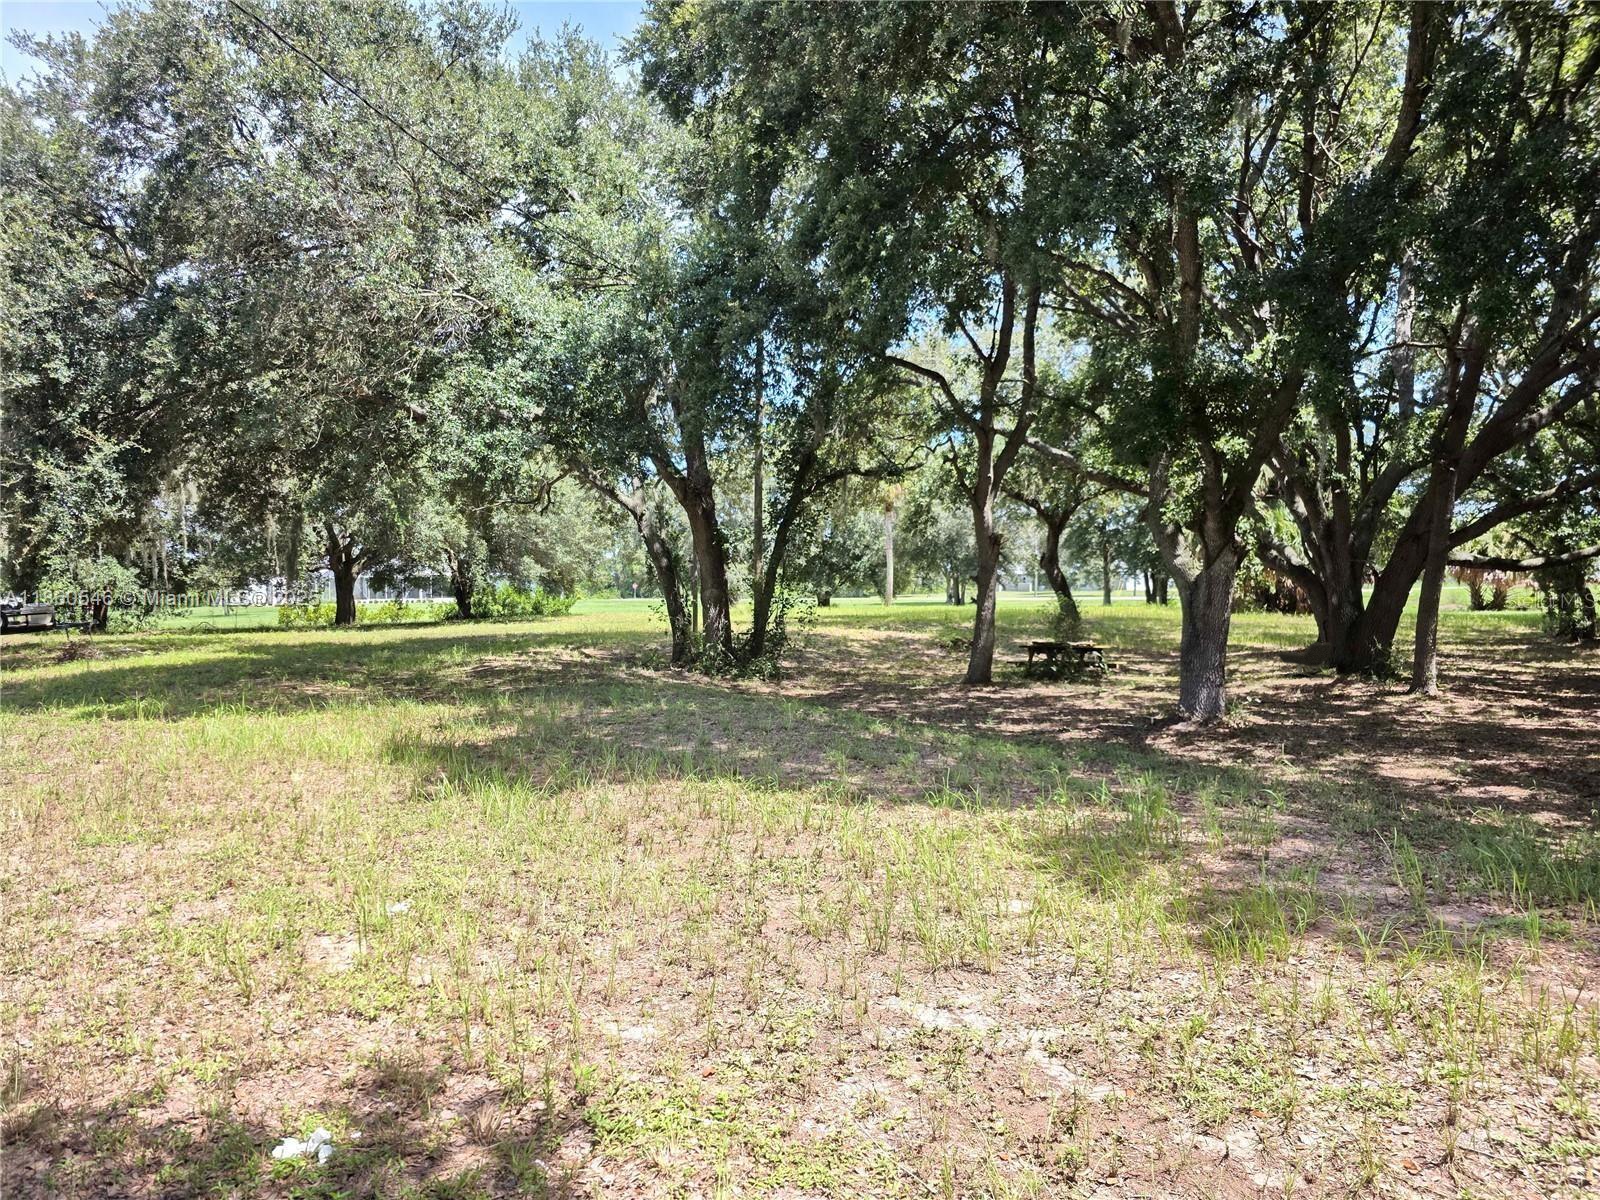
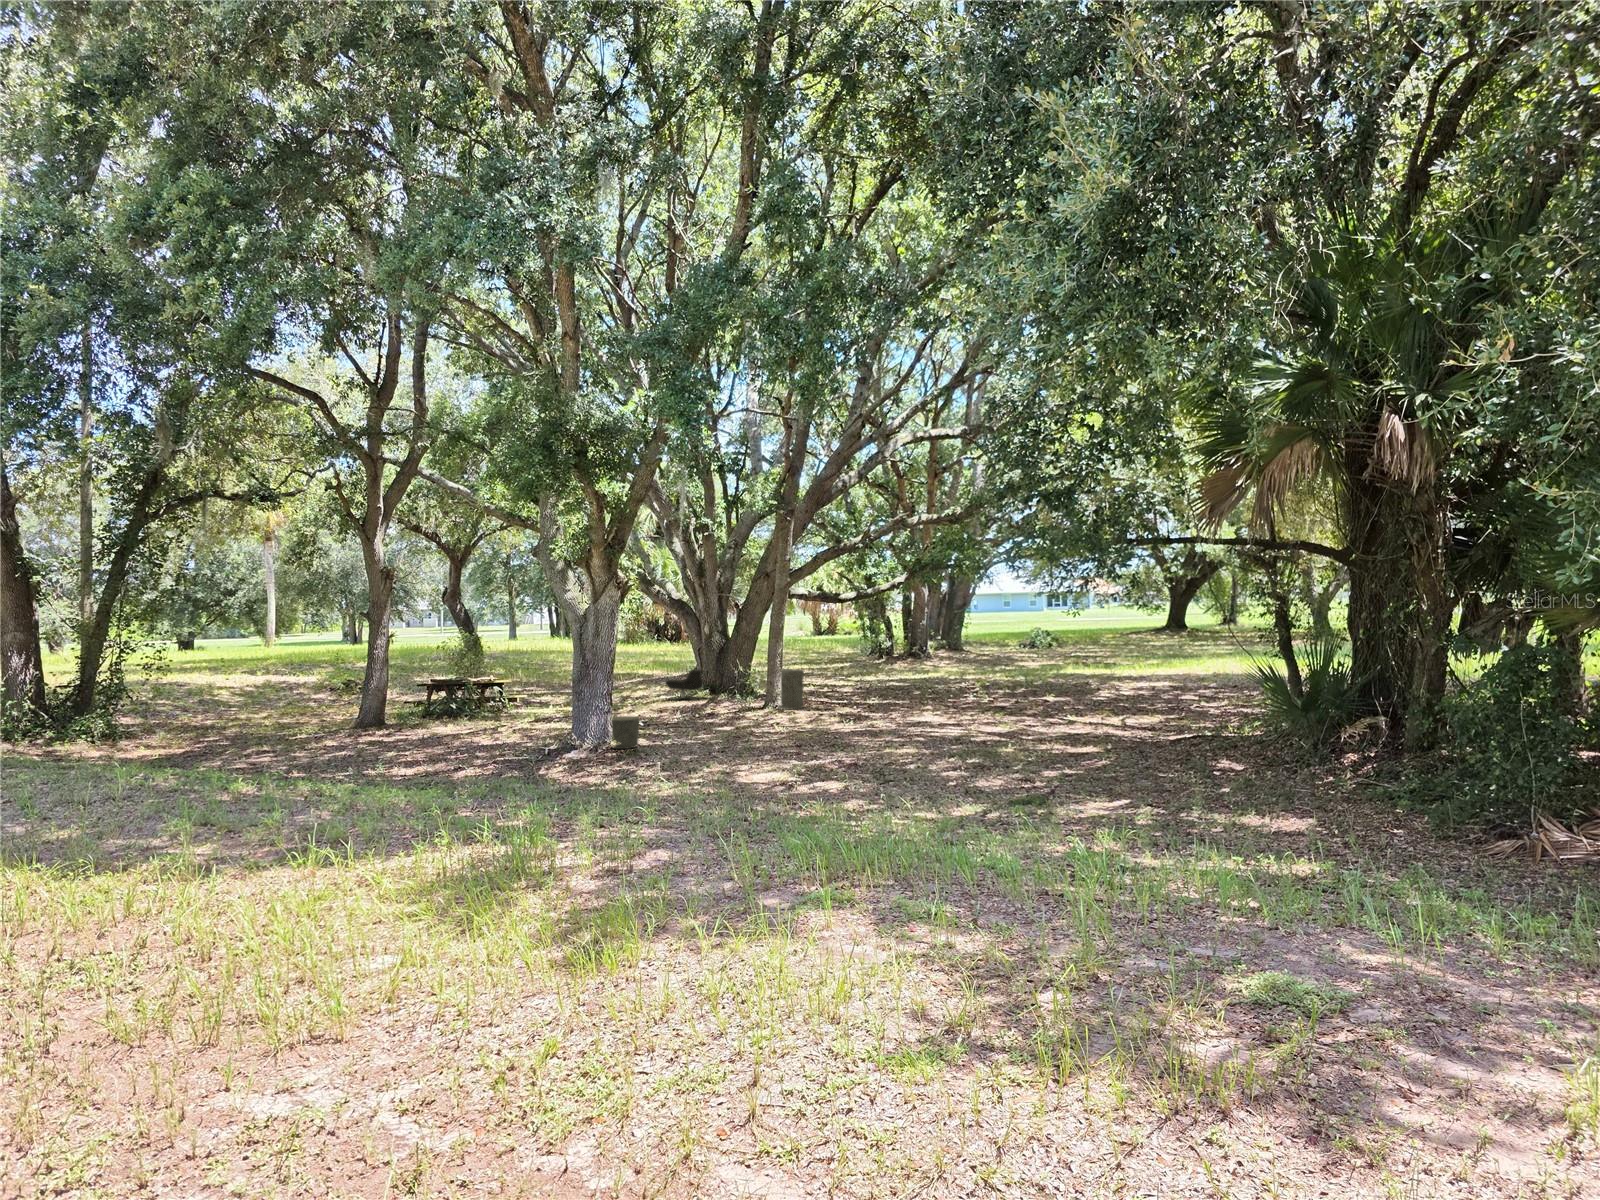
trash can: none [1432,650,1476,699] -> present [778,669,804,710]
planter: none [1220,693,1260,729] -> present [611,716,639,749]

